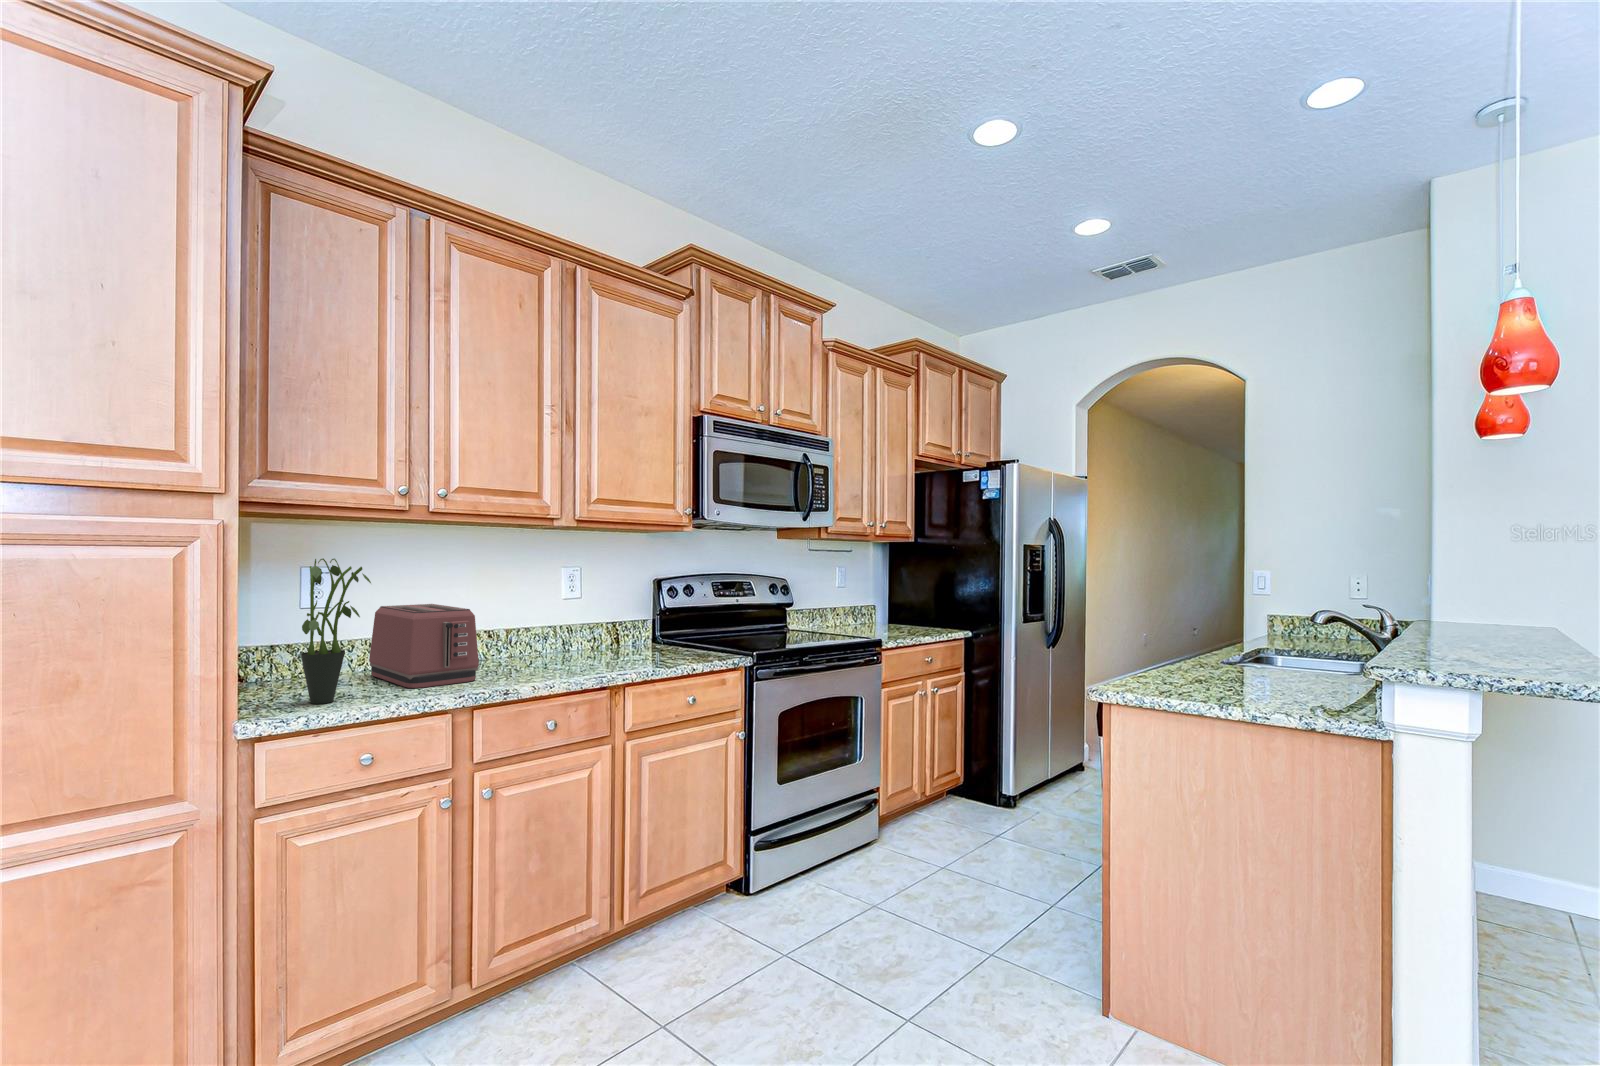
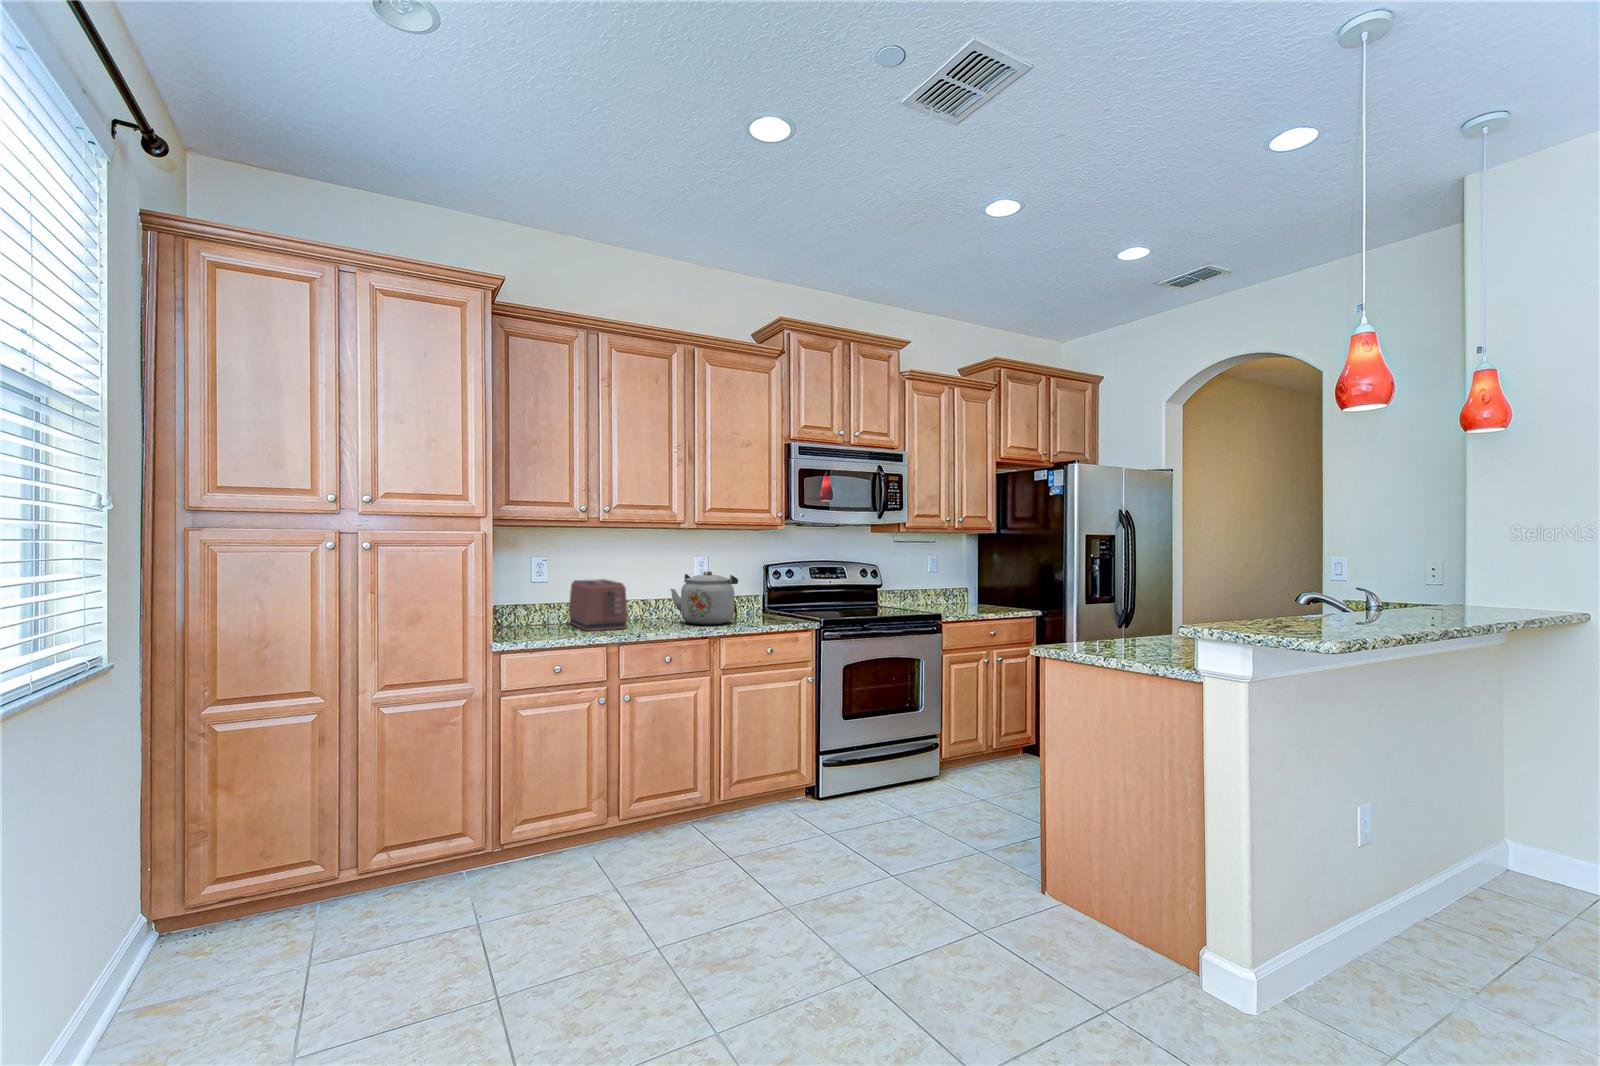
potted plant: present [301,558,371,704] -> none [525,551,561,636]
kettle: none [538,589,636,667] -> present [671,571,738,625]

